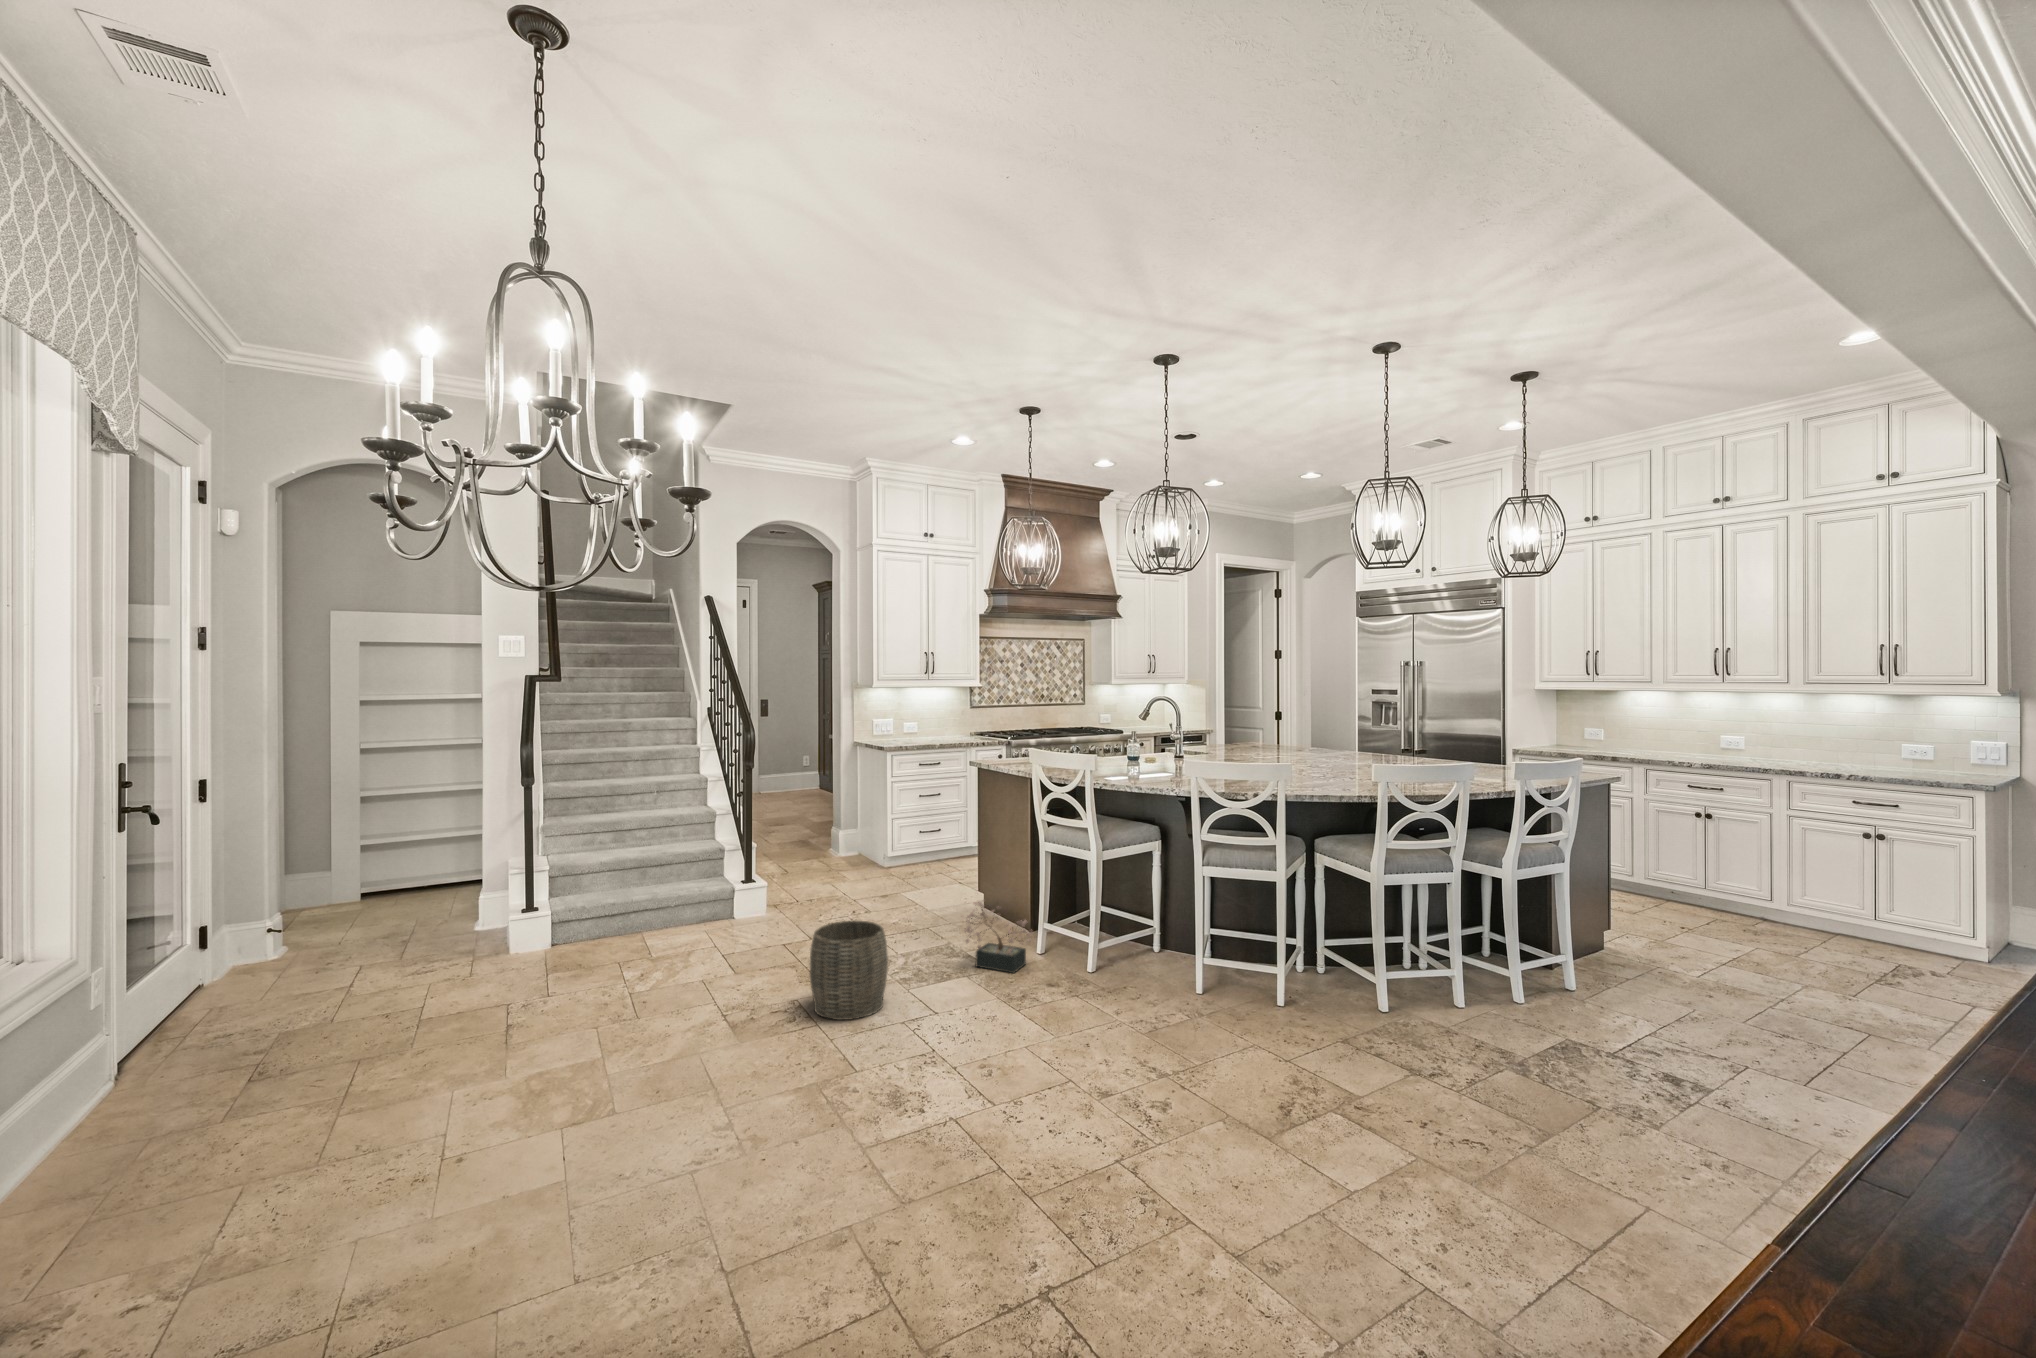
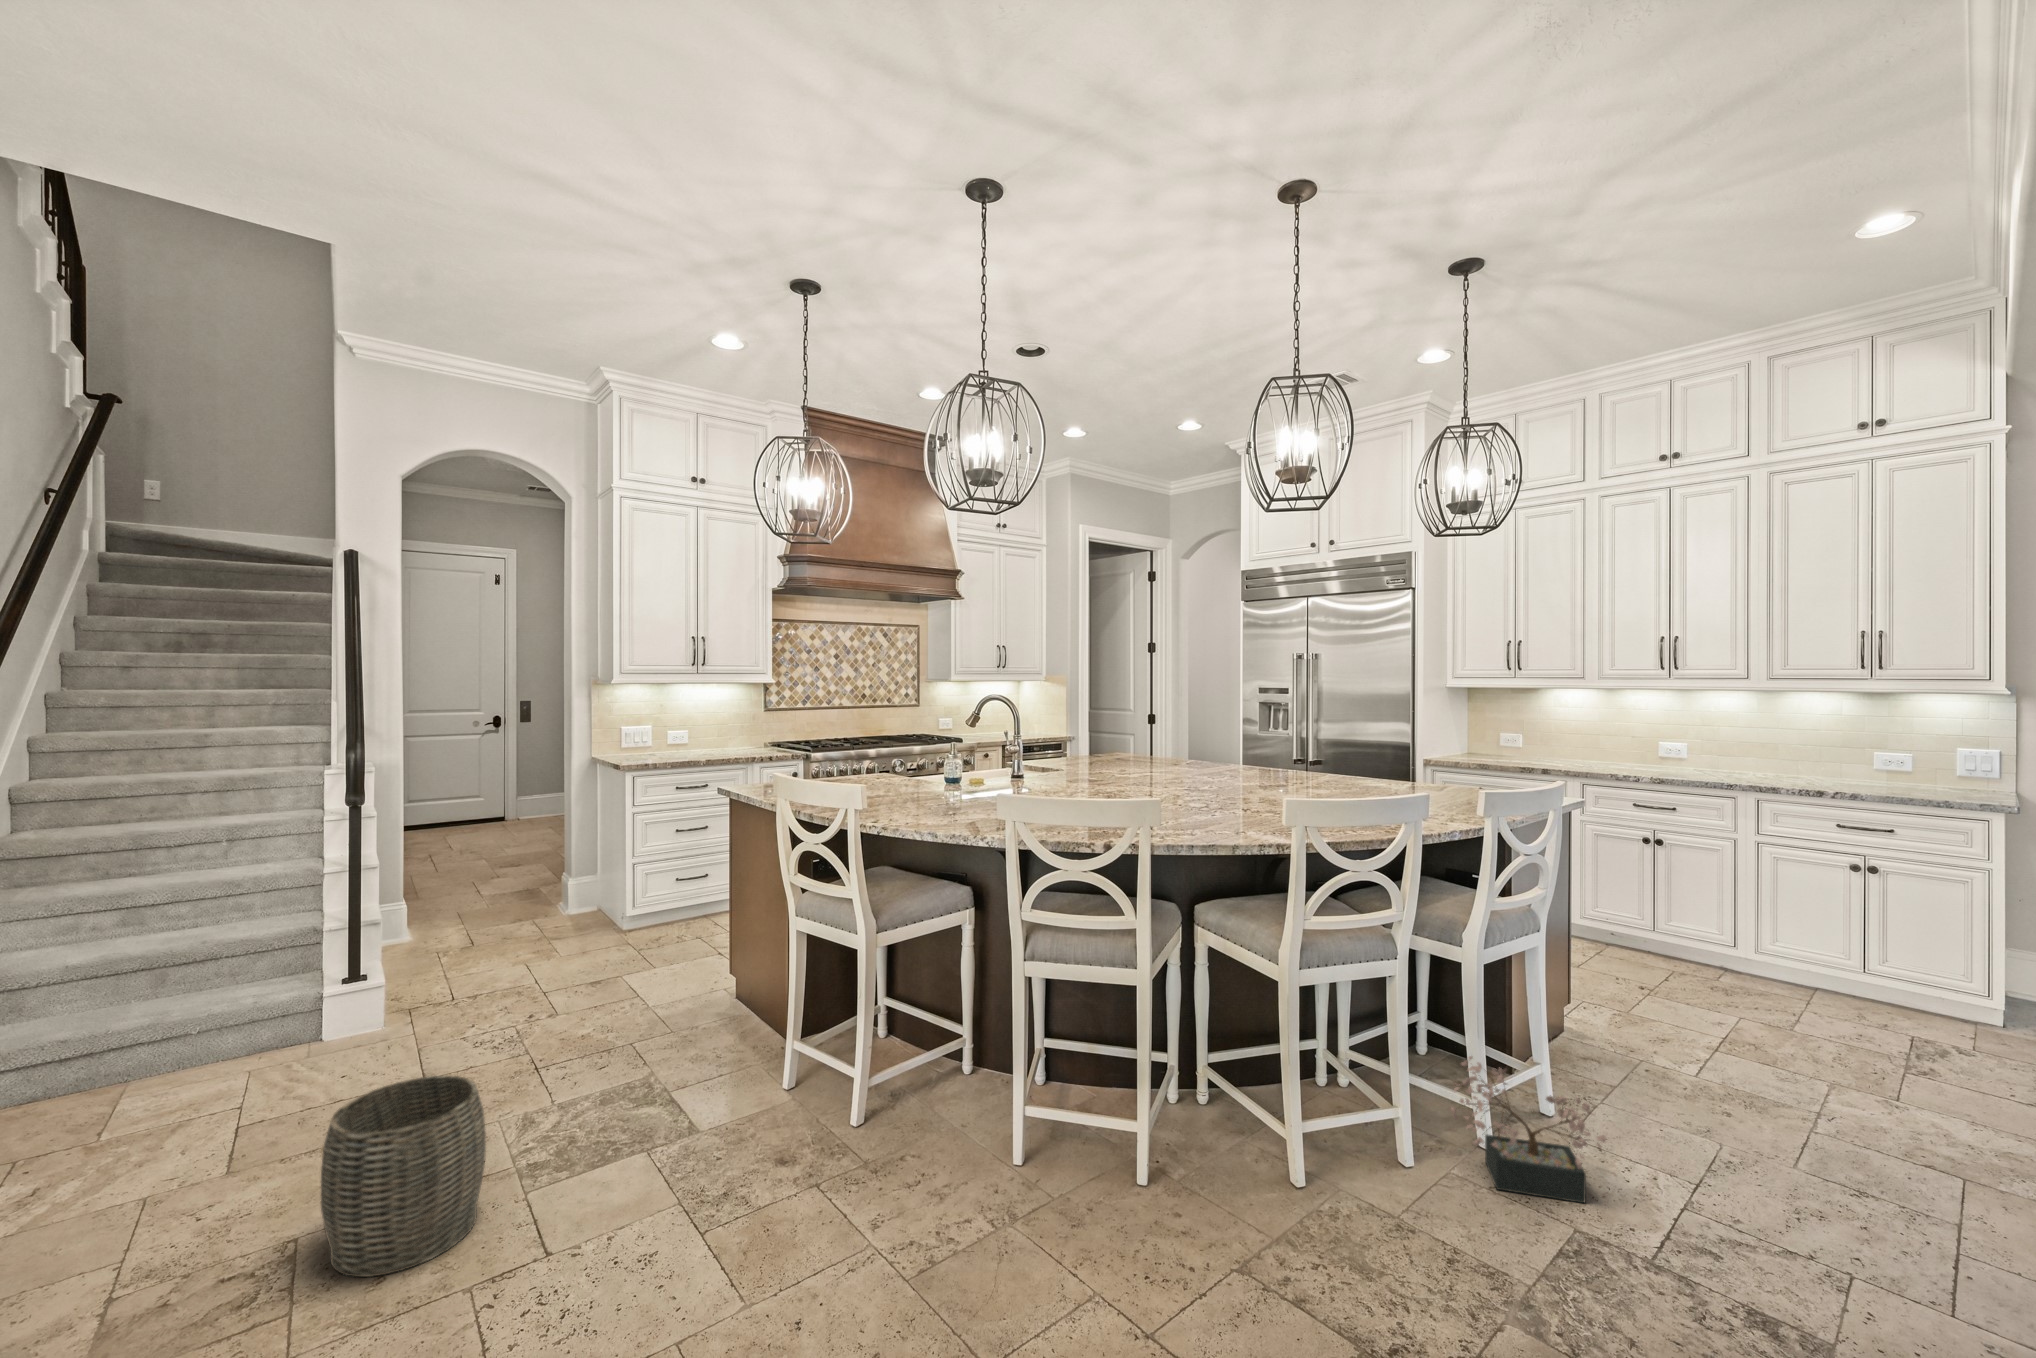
decorative plant: present [964,902,1032,973] -> present [1451,1056,1606,1203]

